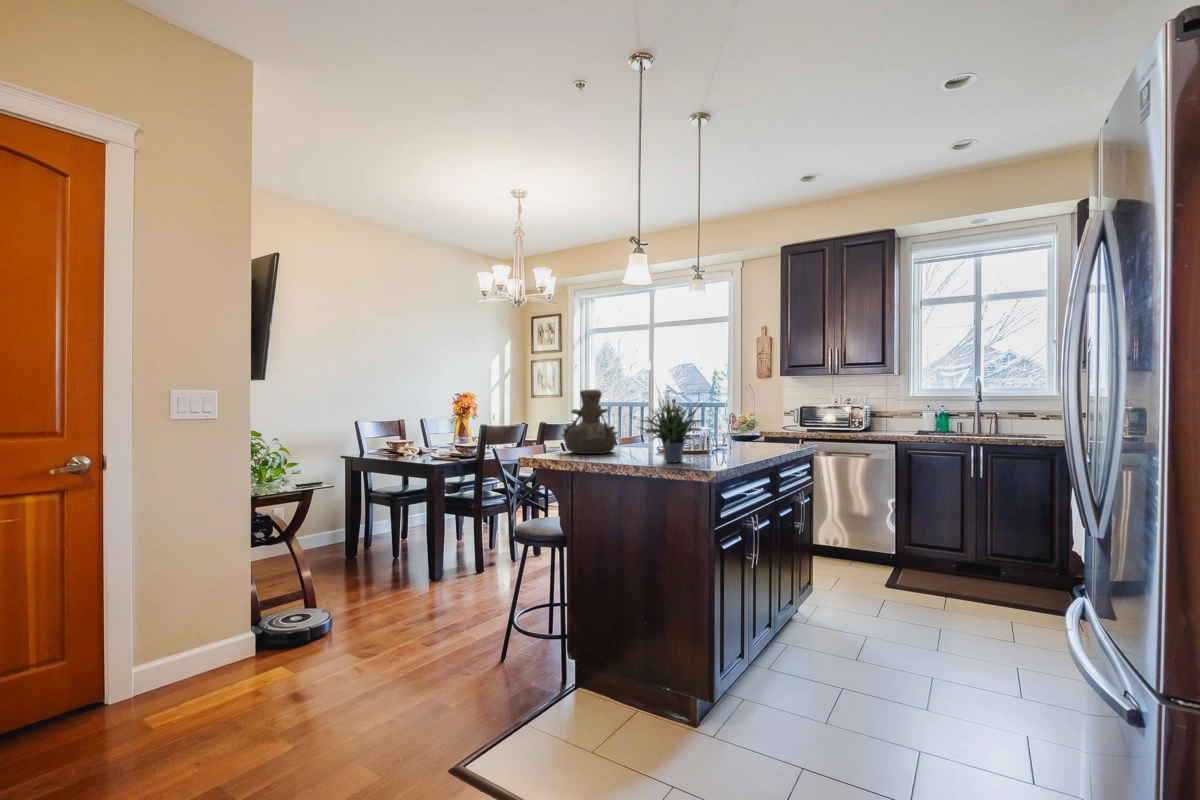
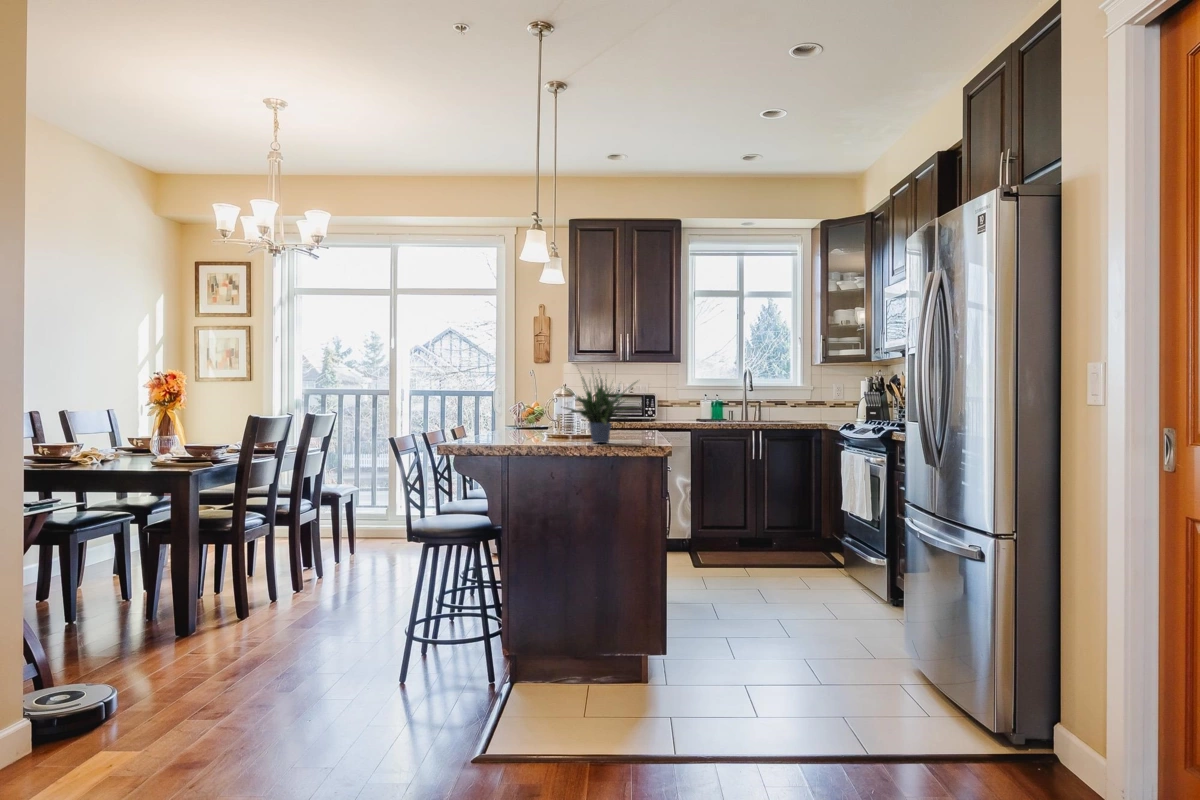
vase: present [561,390,618,454] -> none [436,367,511,441]

